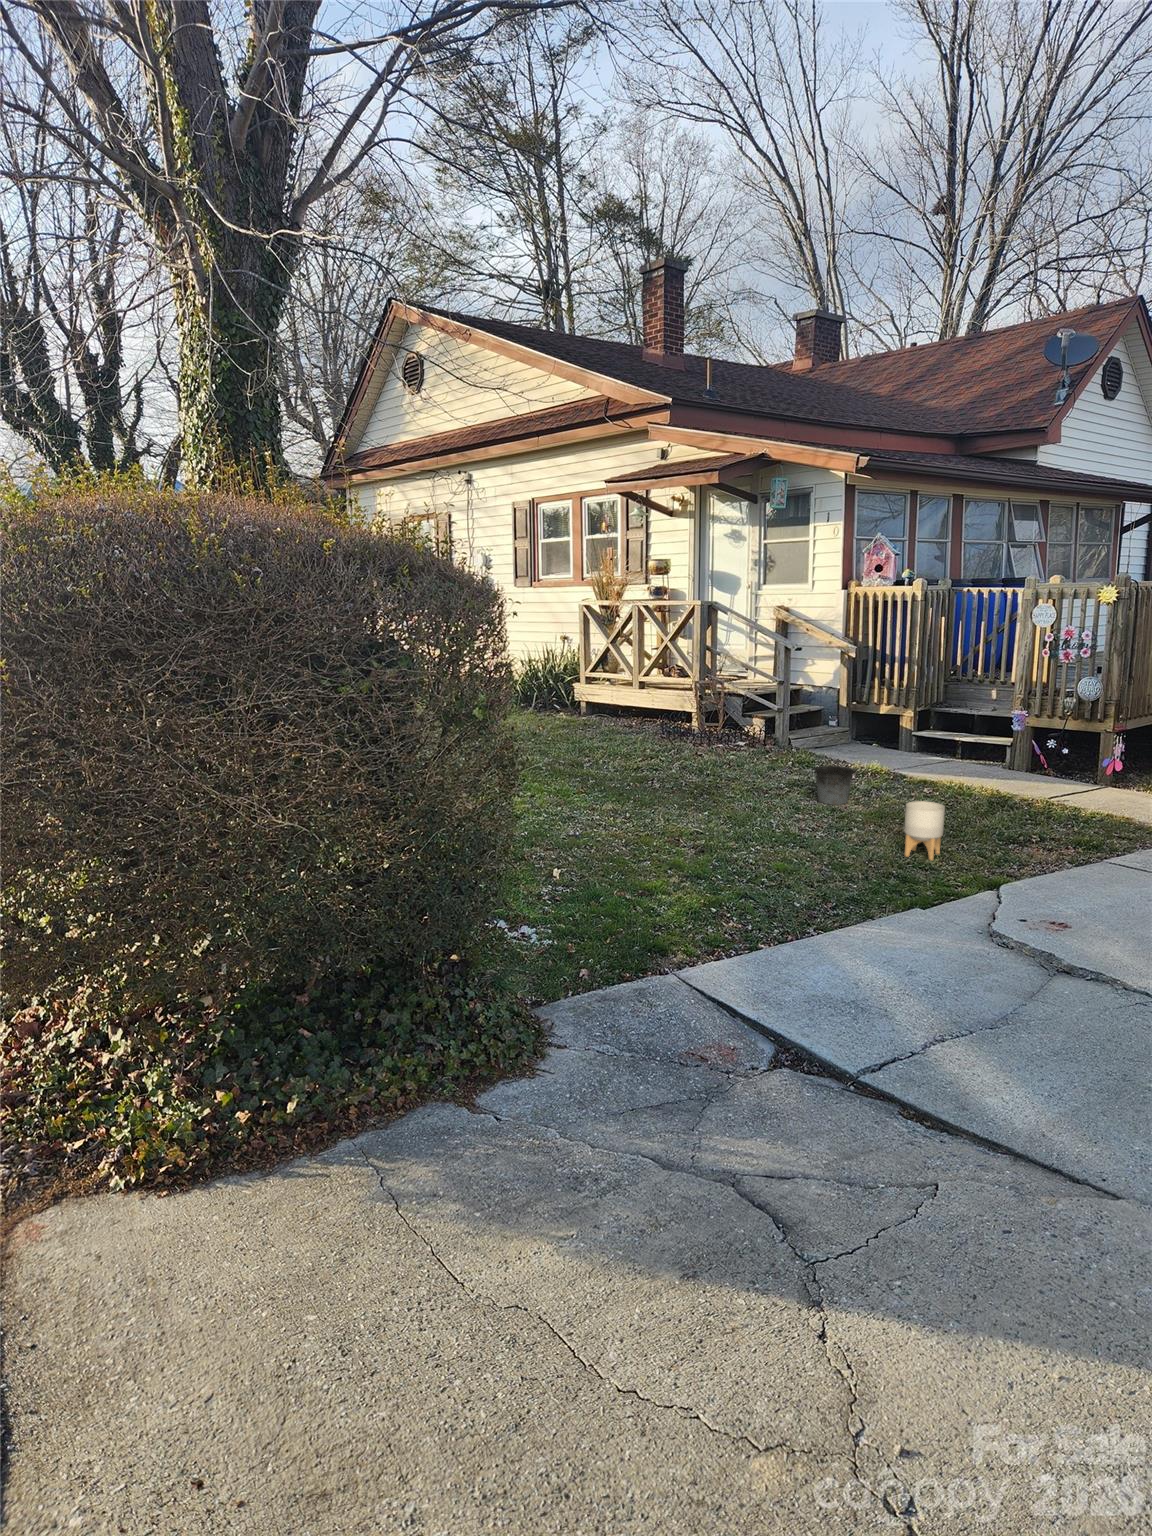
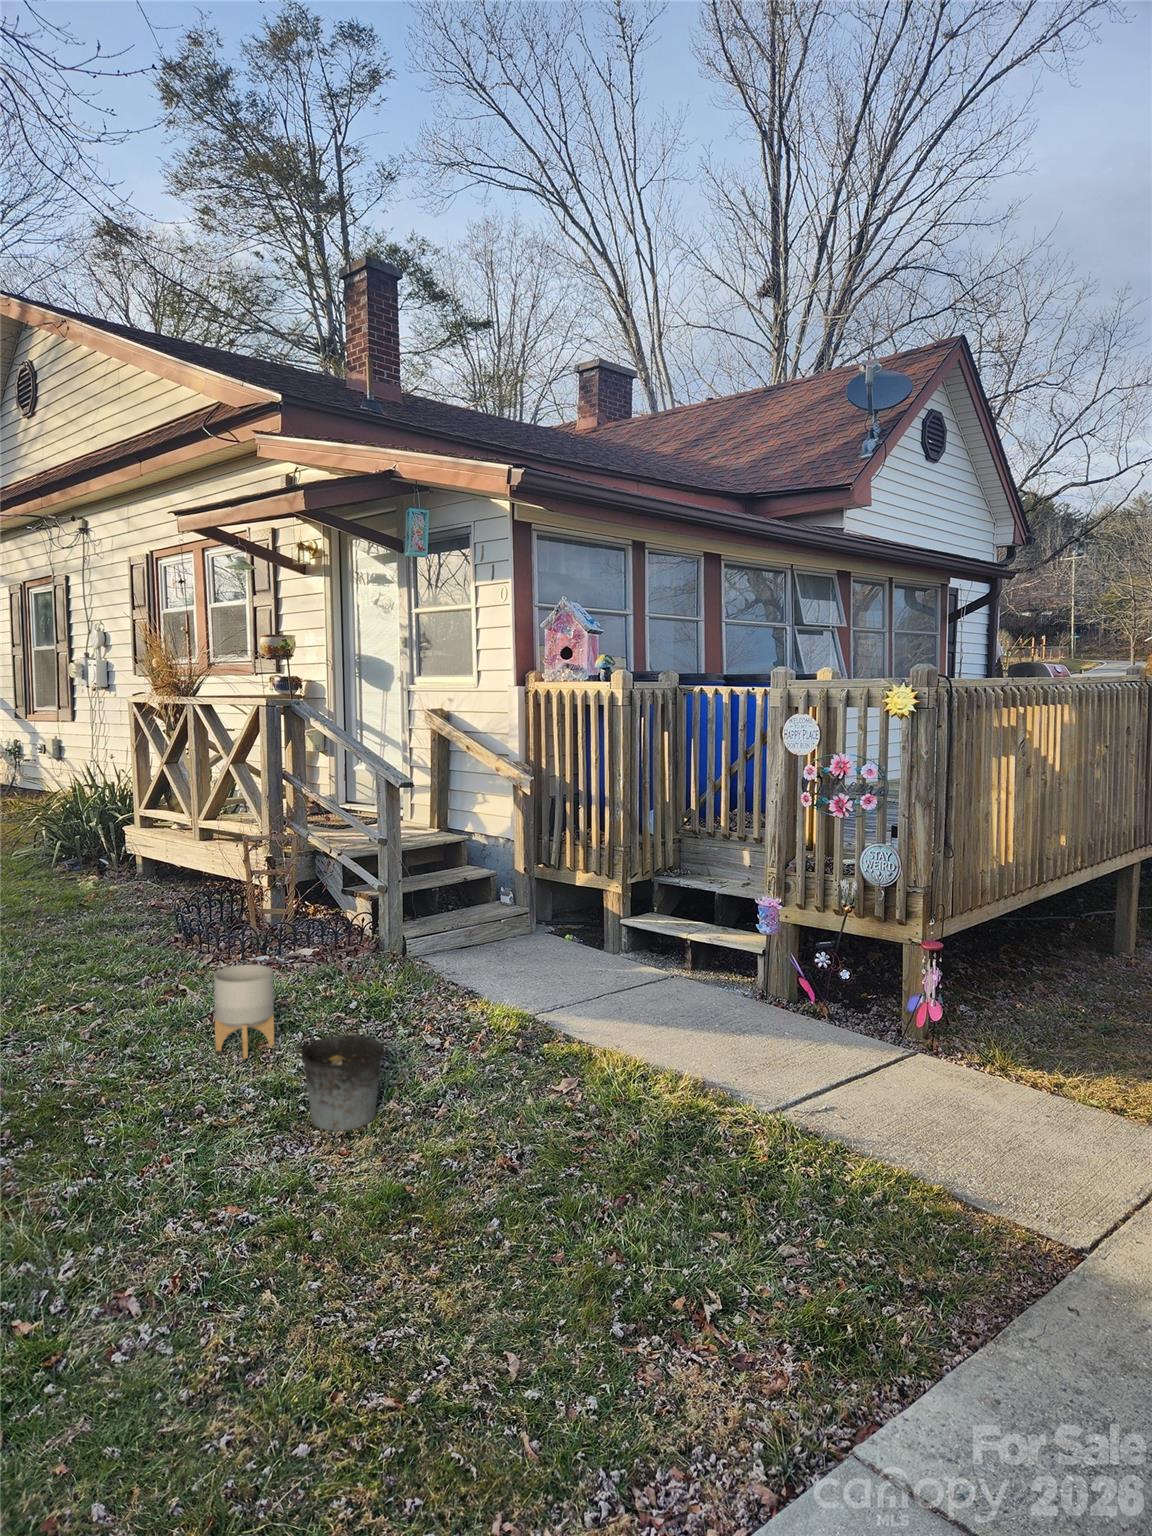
planter: present [904,801,945,860] -> present [214,965,274,1058]

